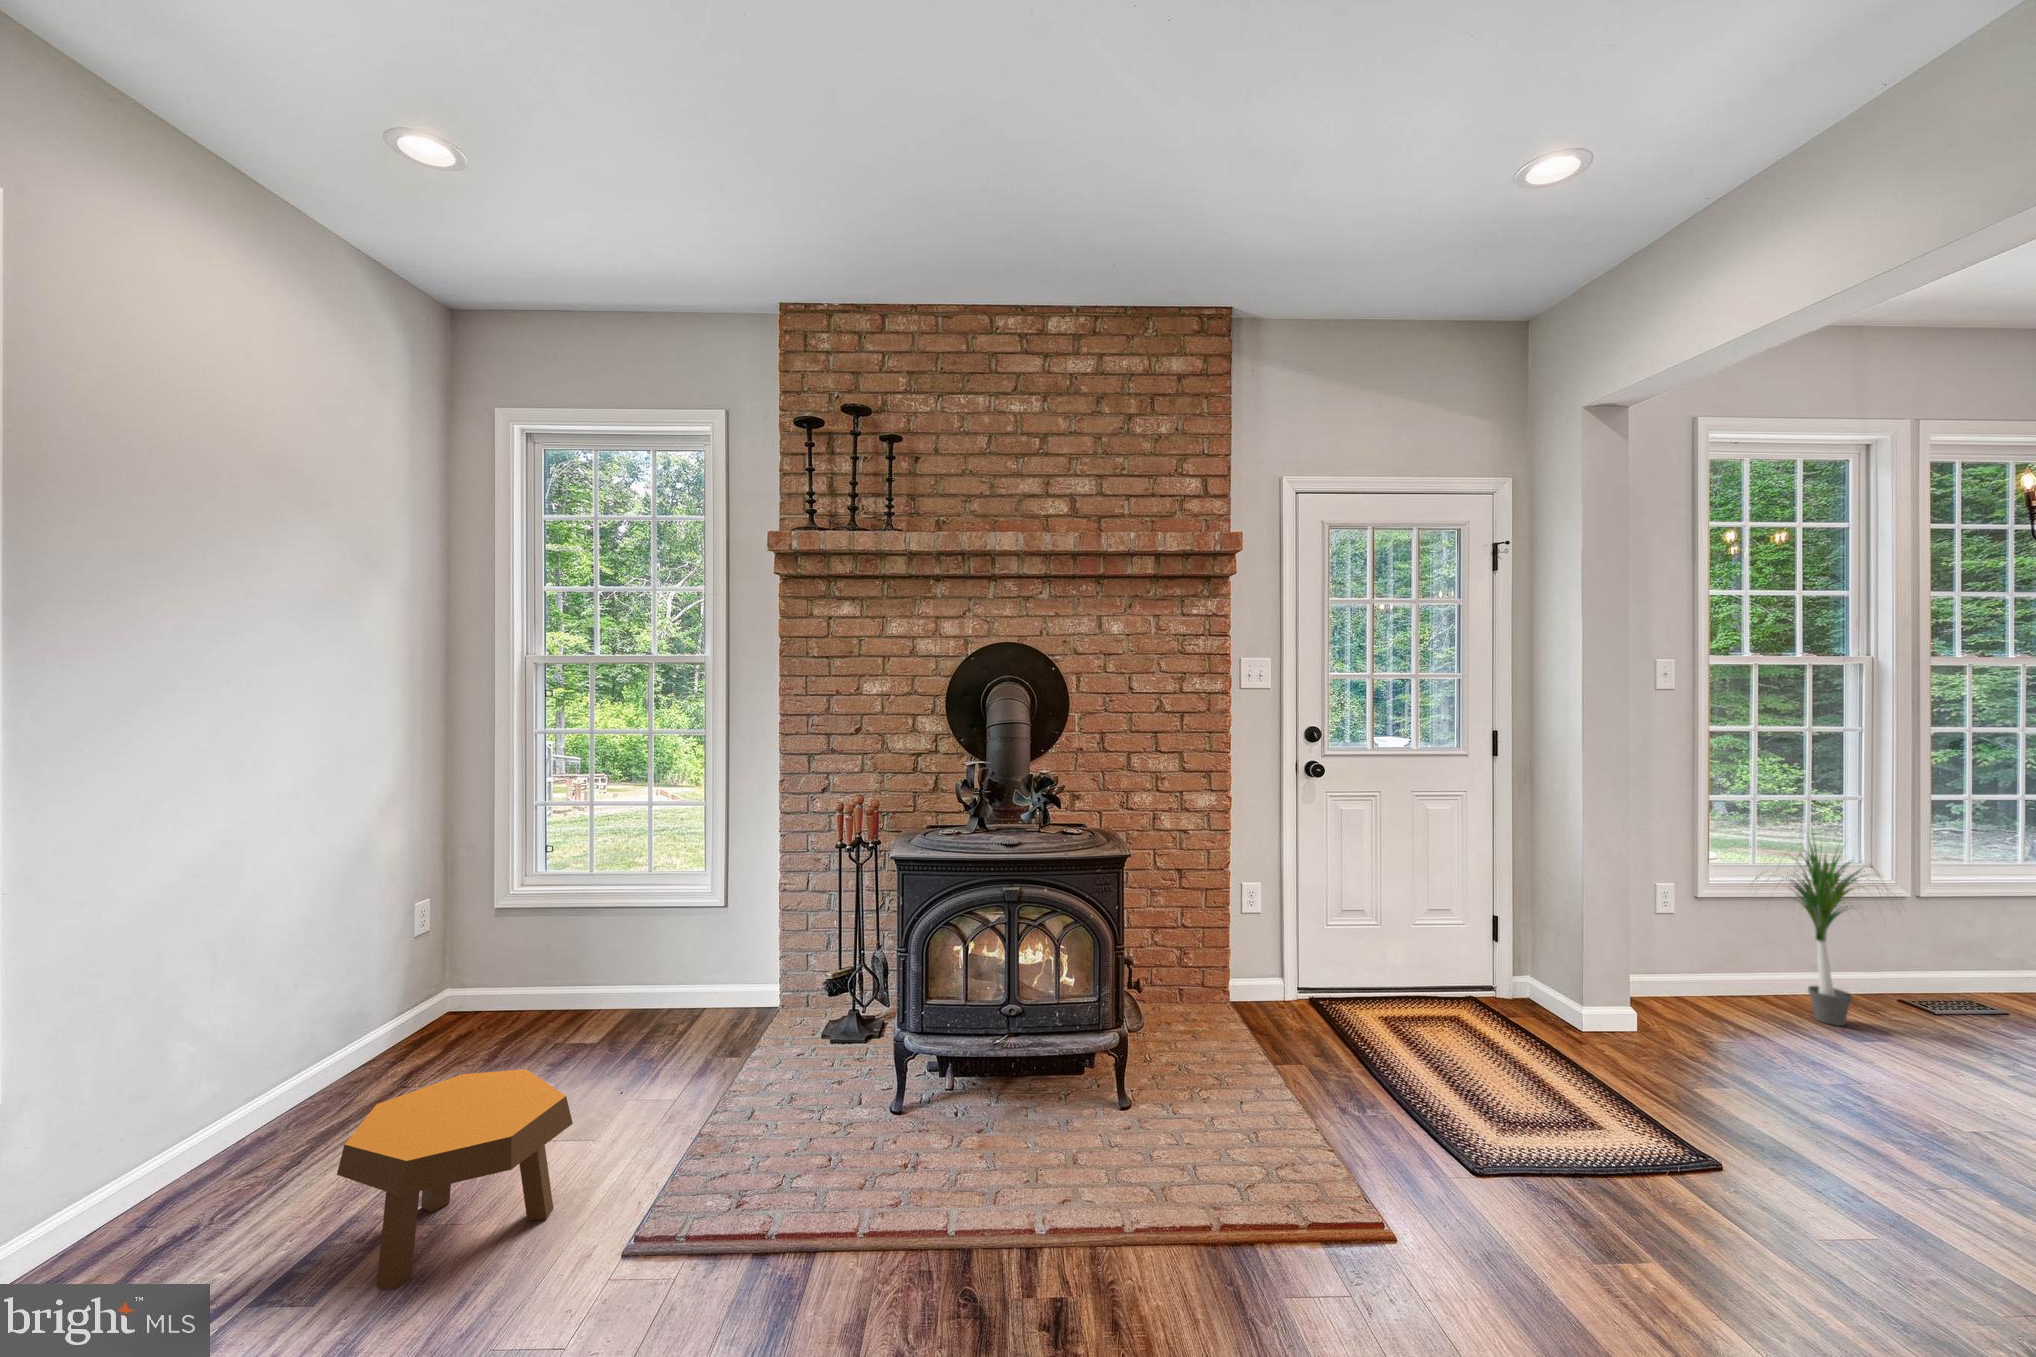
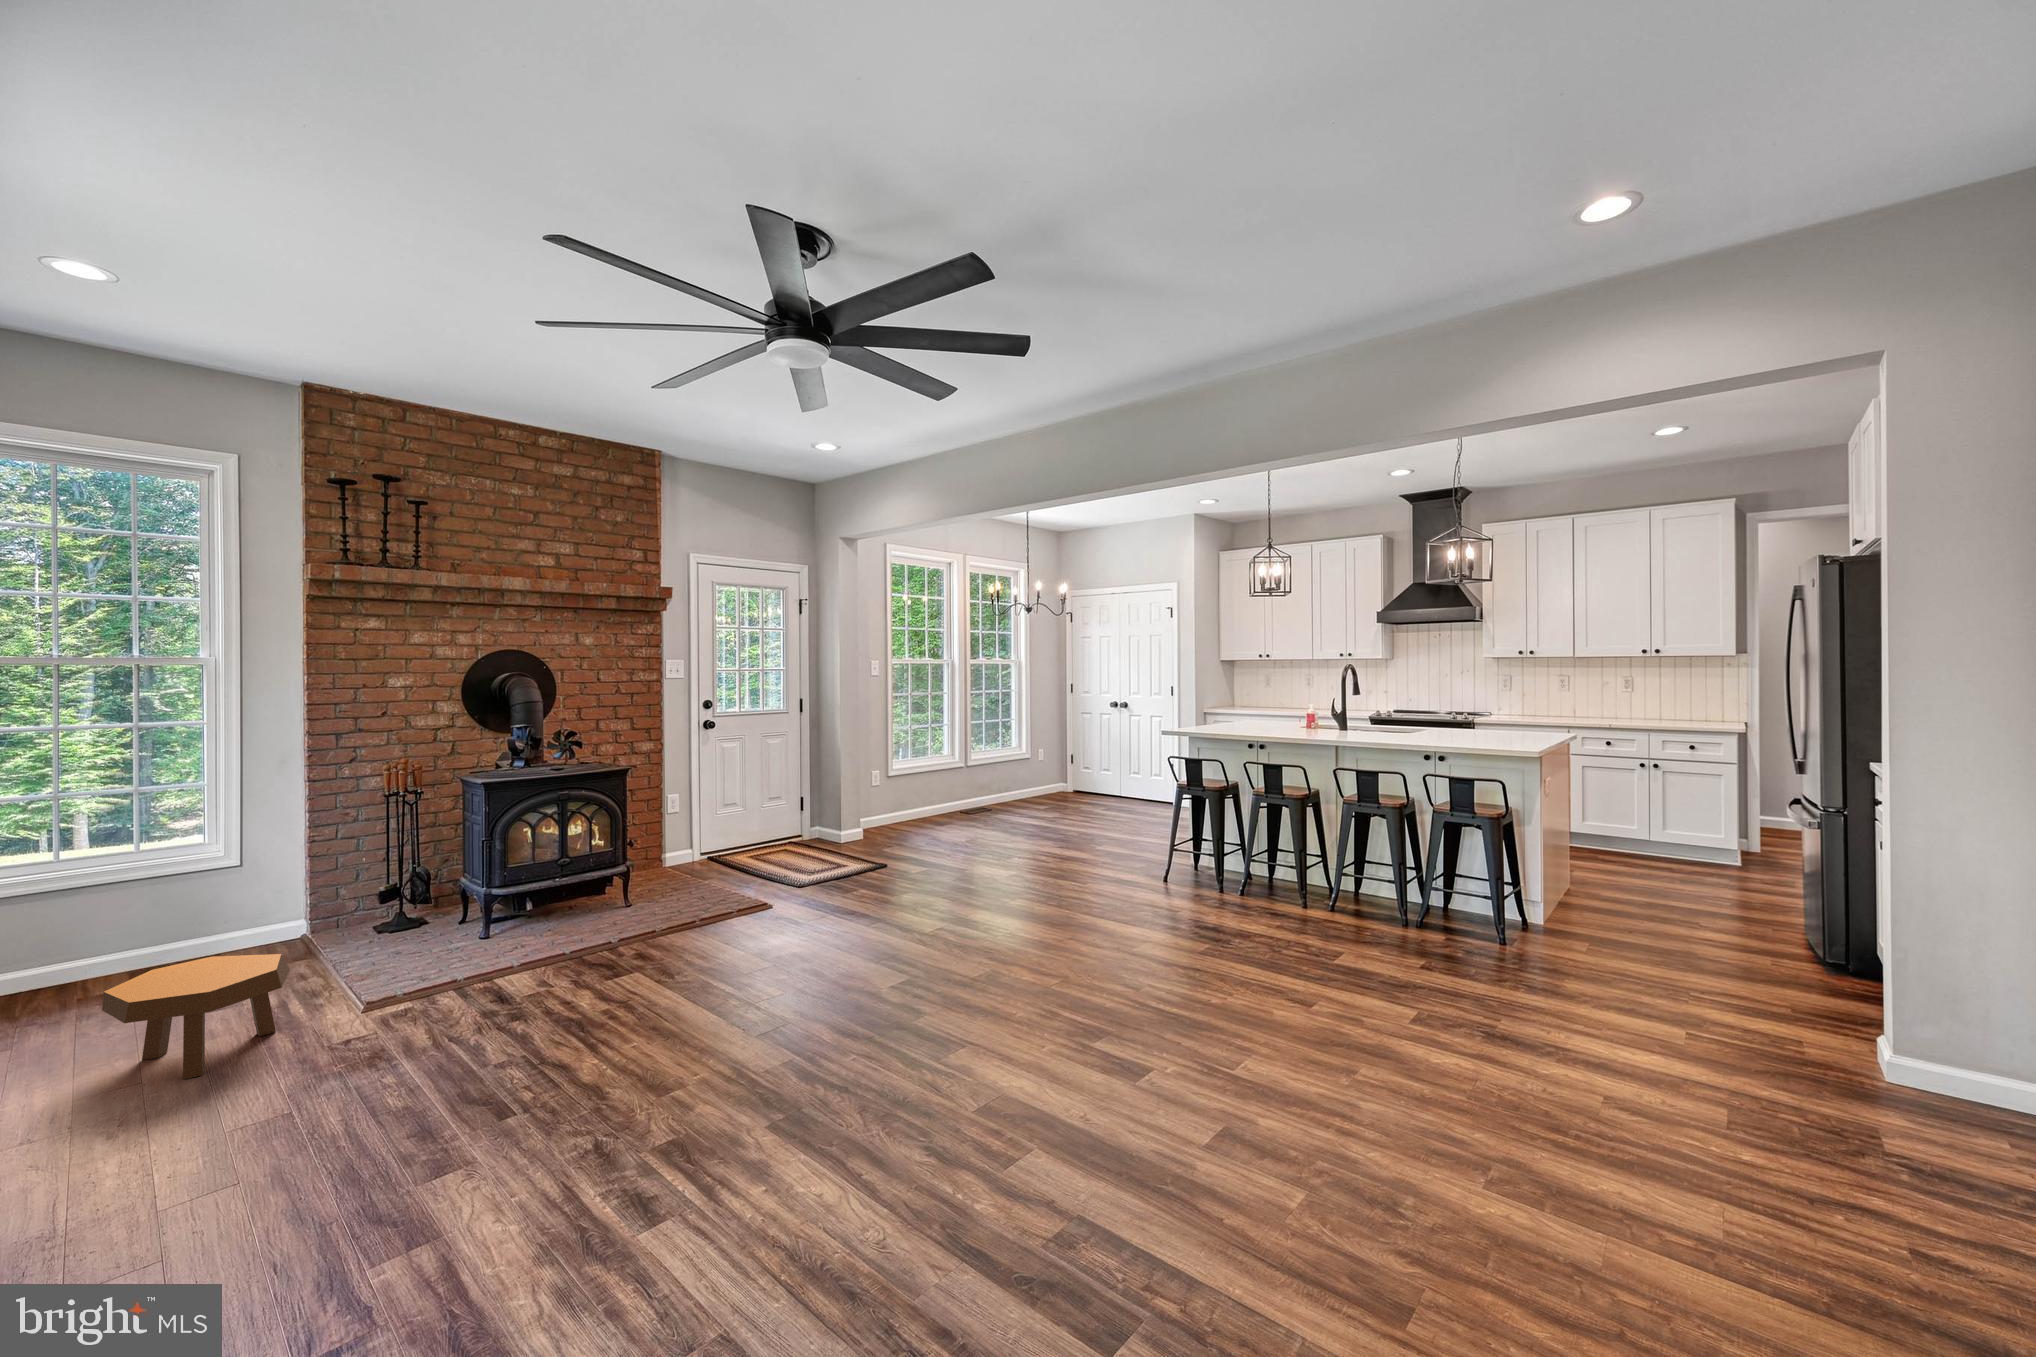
potted plant: present [1755,842,1879,1026] -> none [903,737,960,824]

